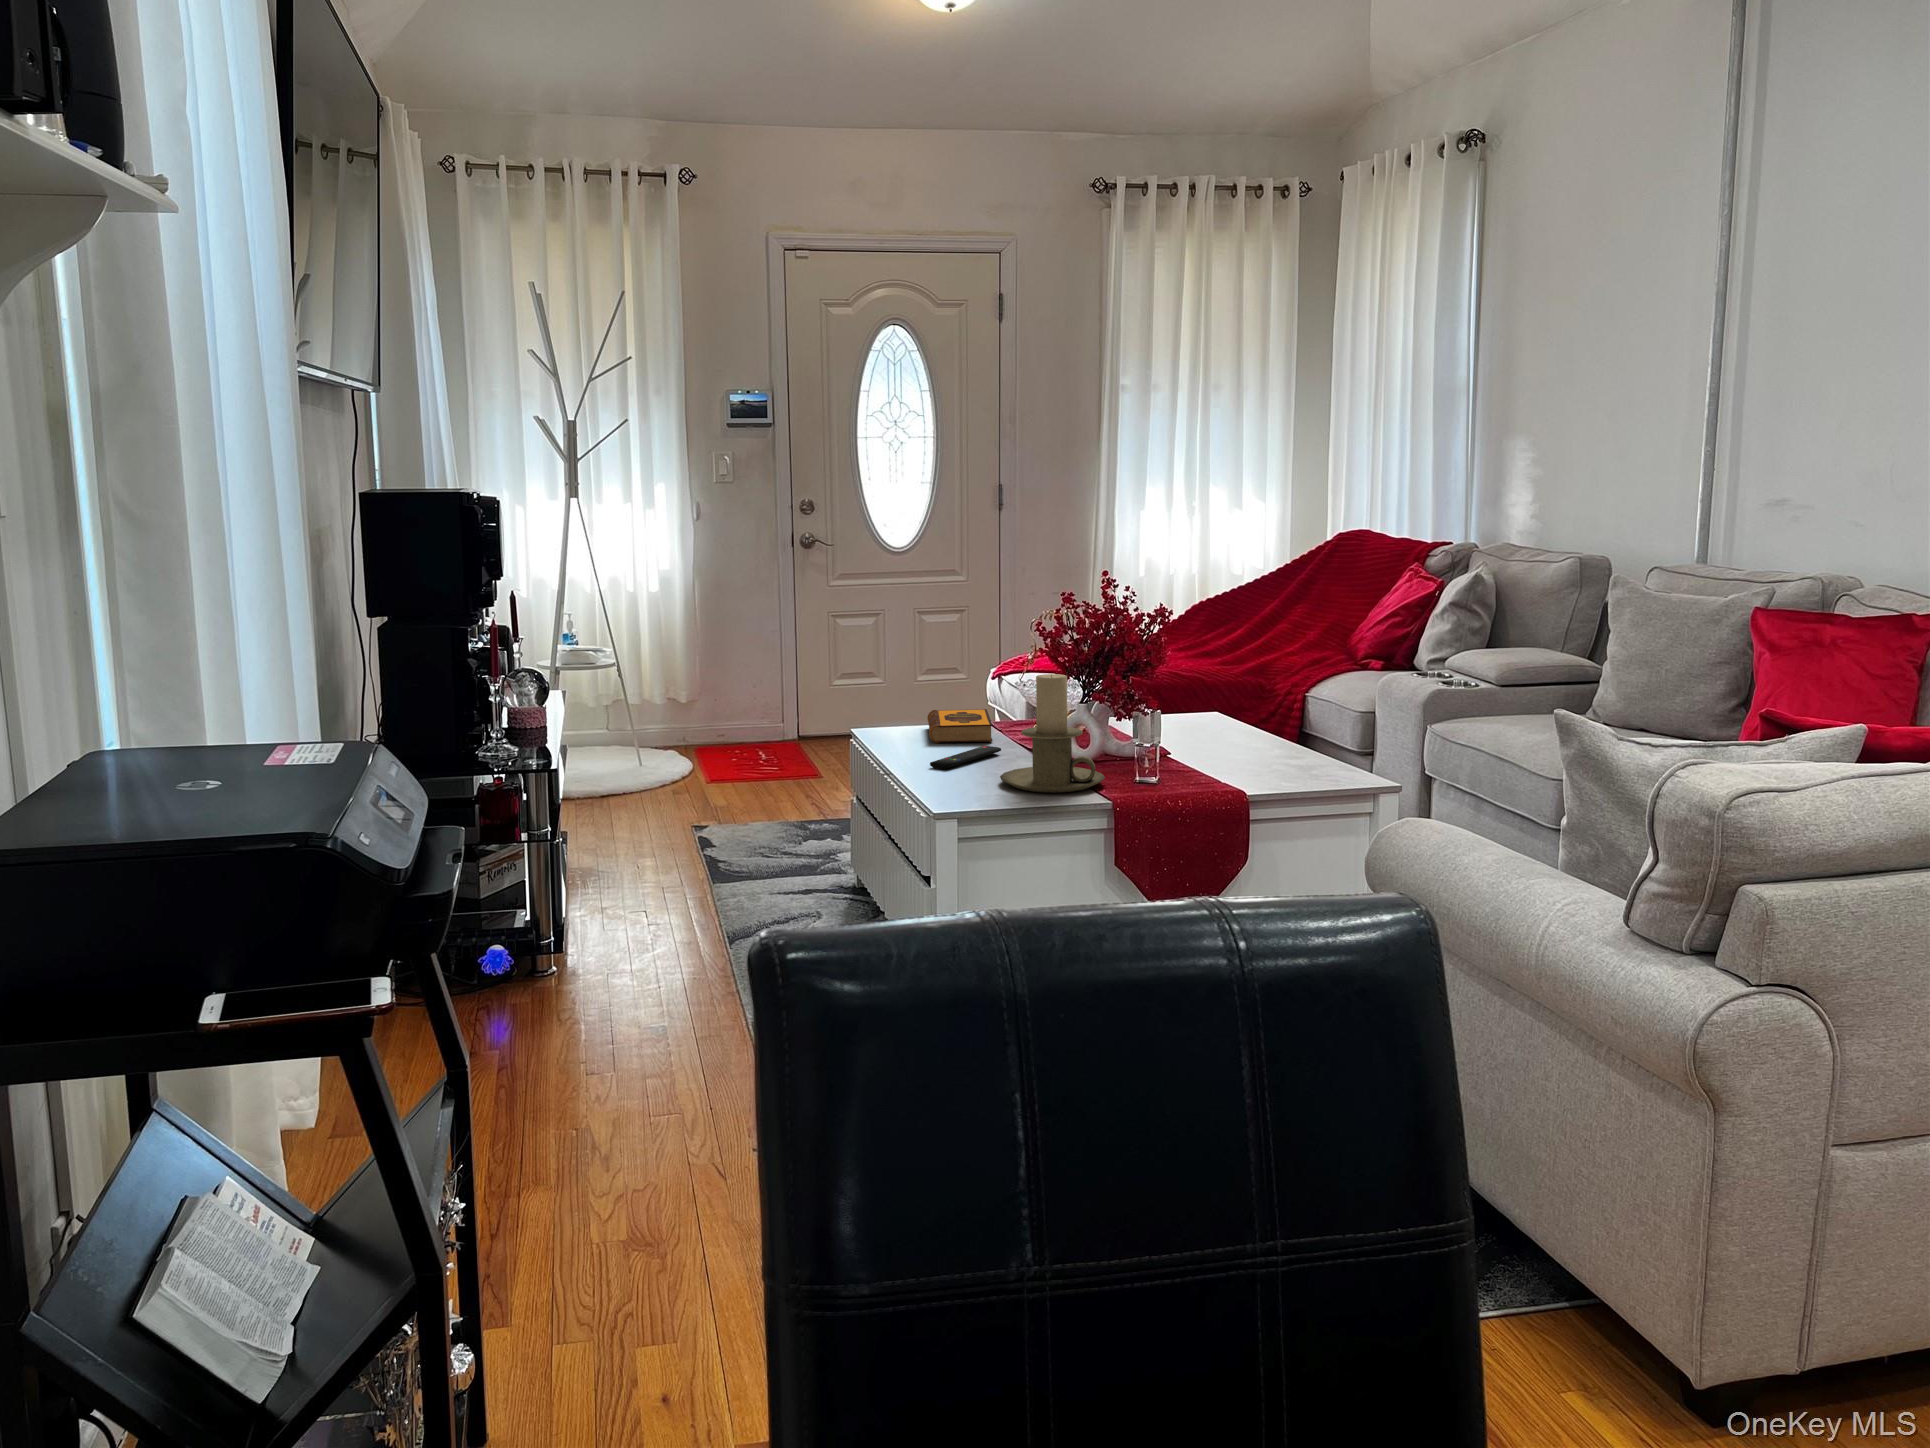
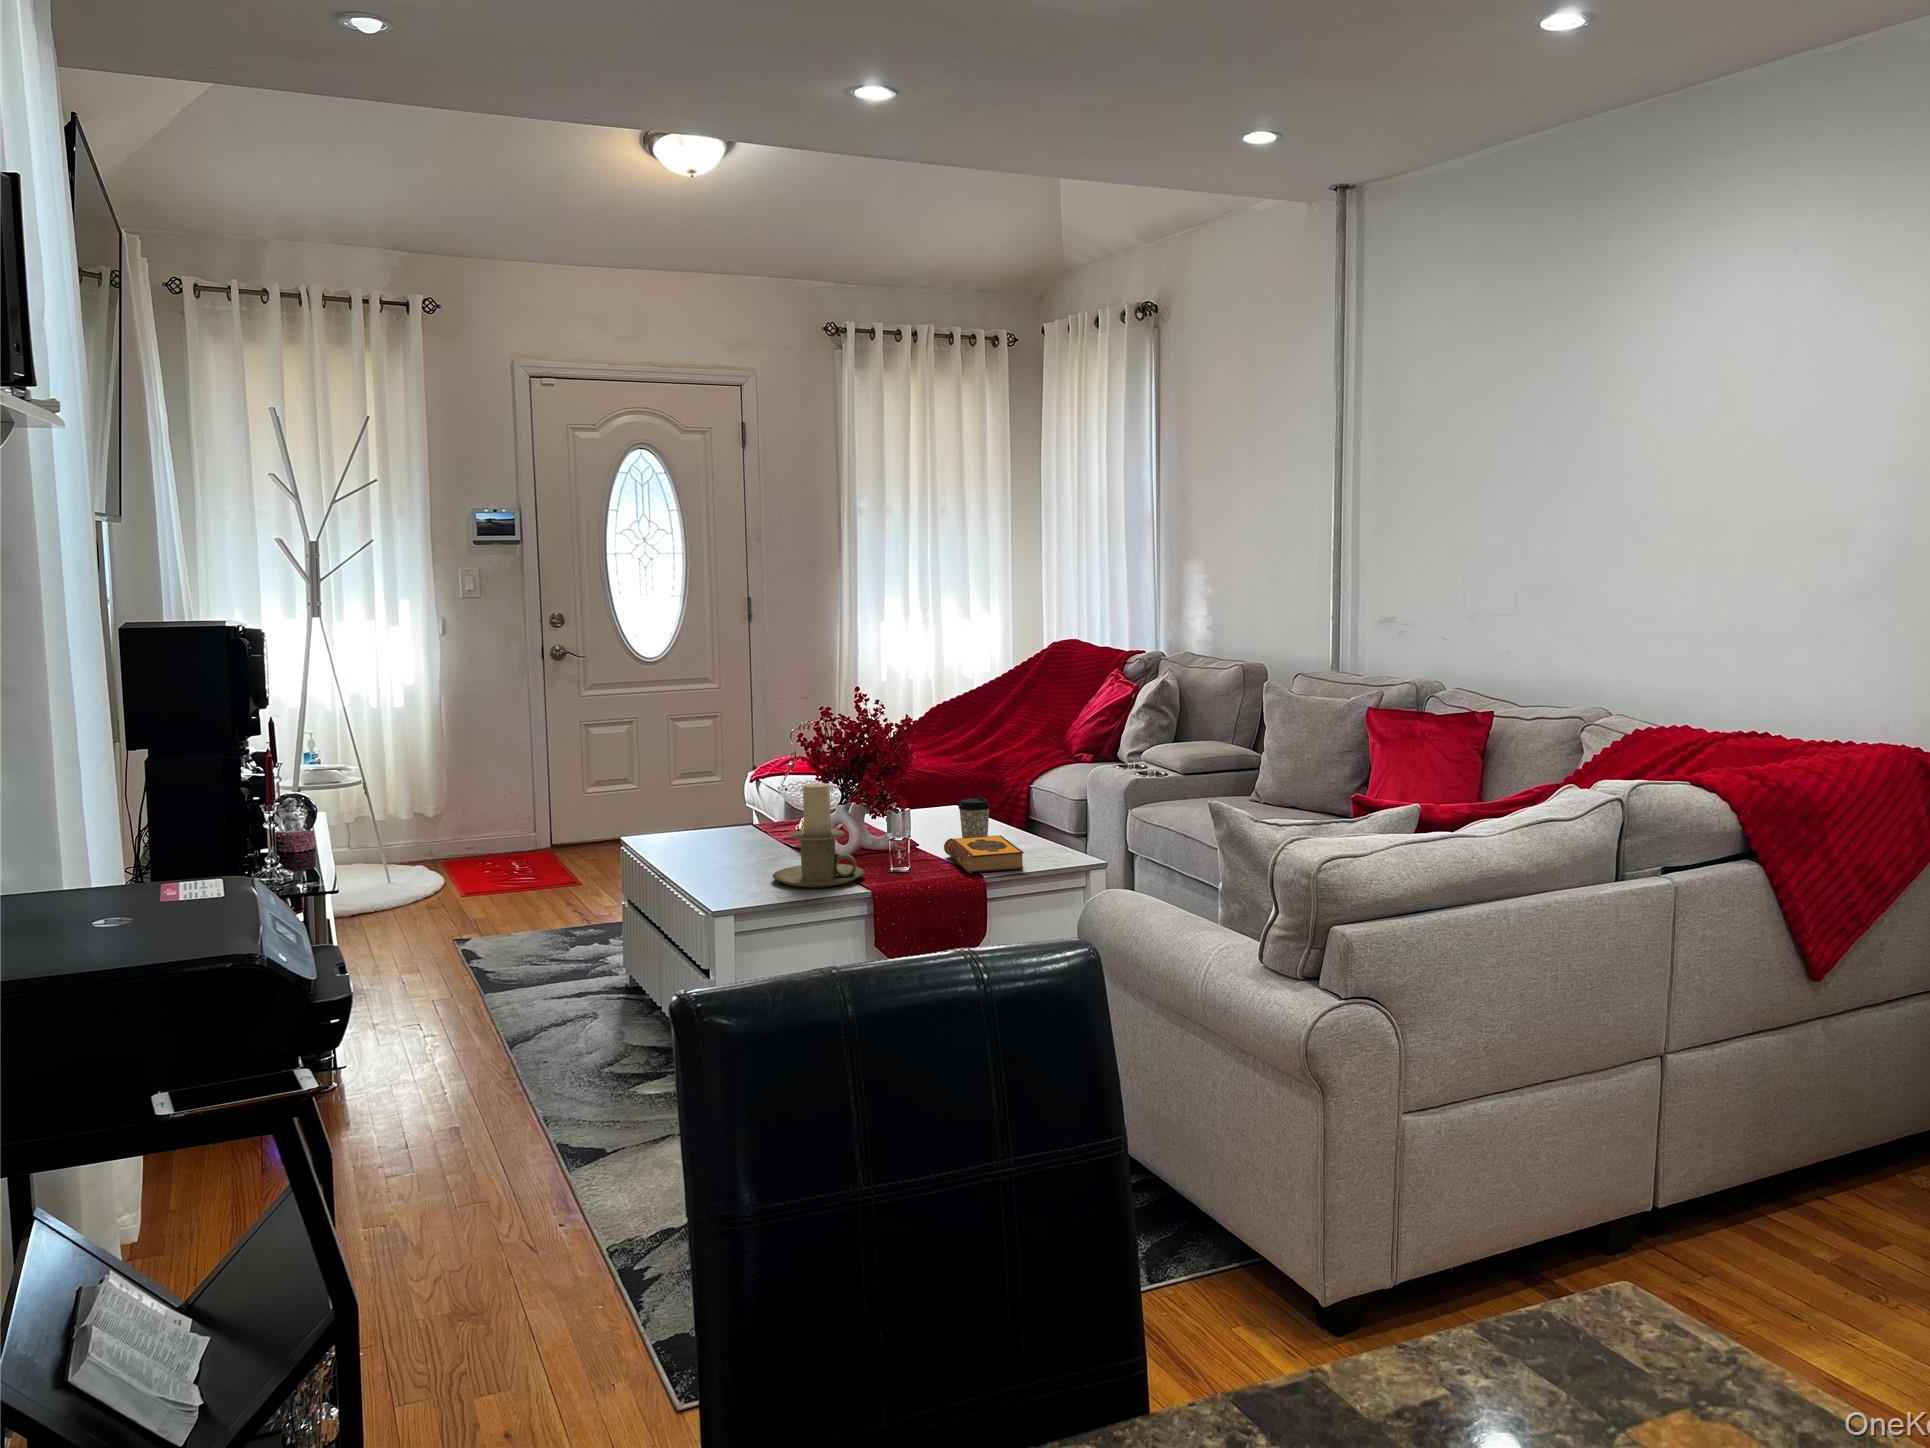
coffee cup: none [1219,700,1257,752] -> present [958,798,990,838]
hardback book: present [927,709,992,743] -> present [944,835,1024,873]
remote control: present [930,746,1001,769] -> none [706,849,769,872]

